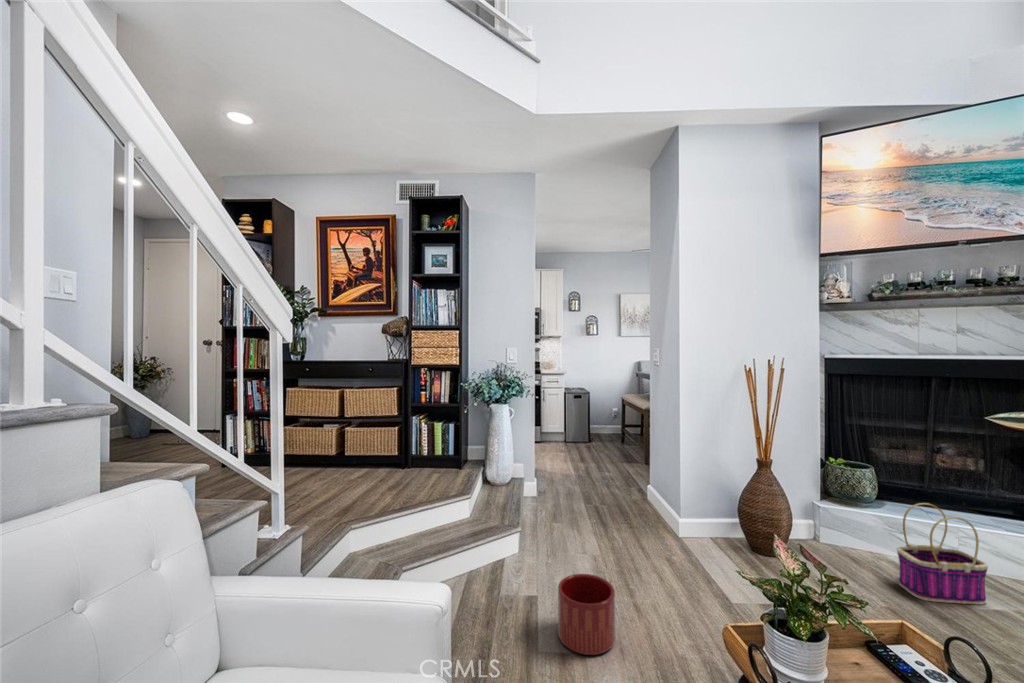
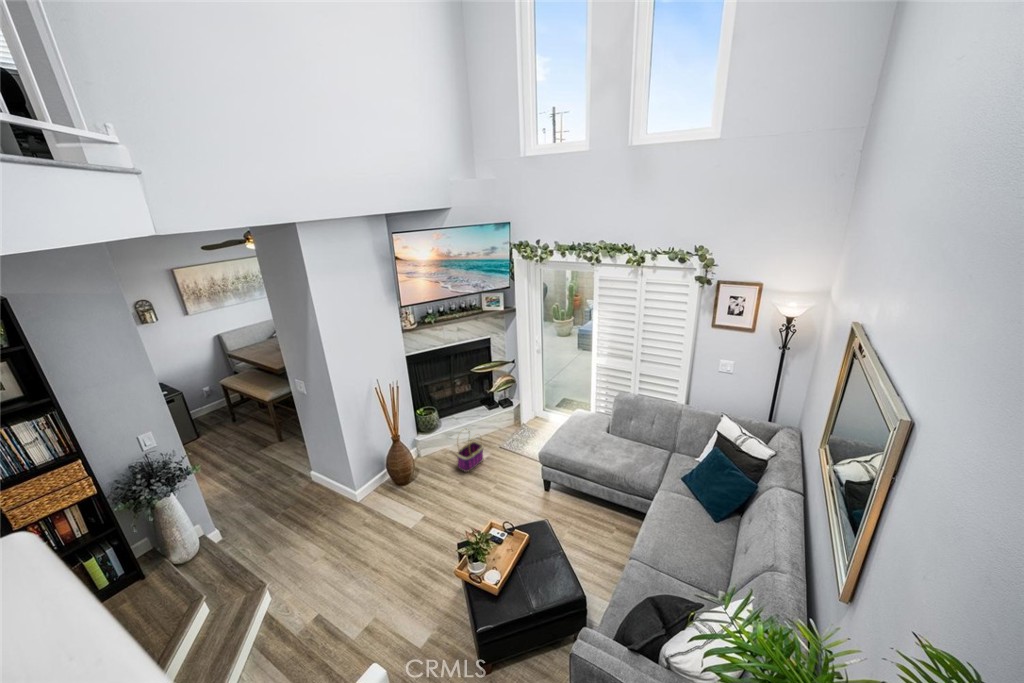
planter: present [558,574,615,655] -> none [348,576,385,625]

